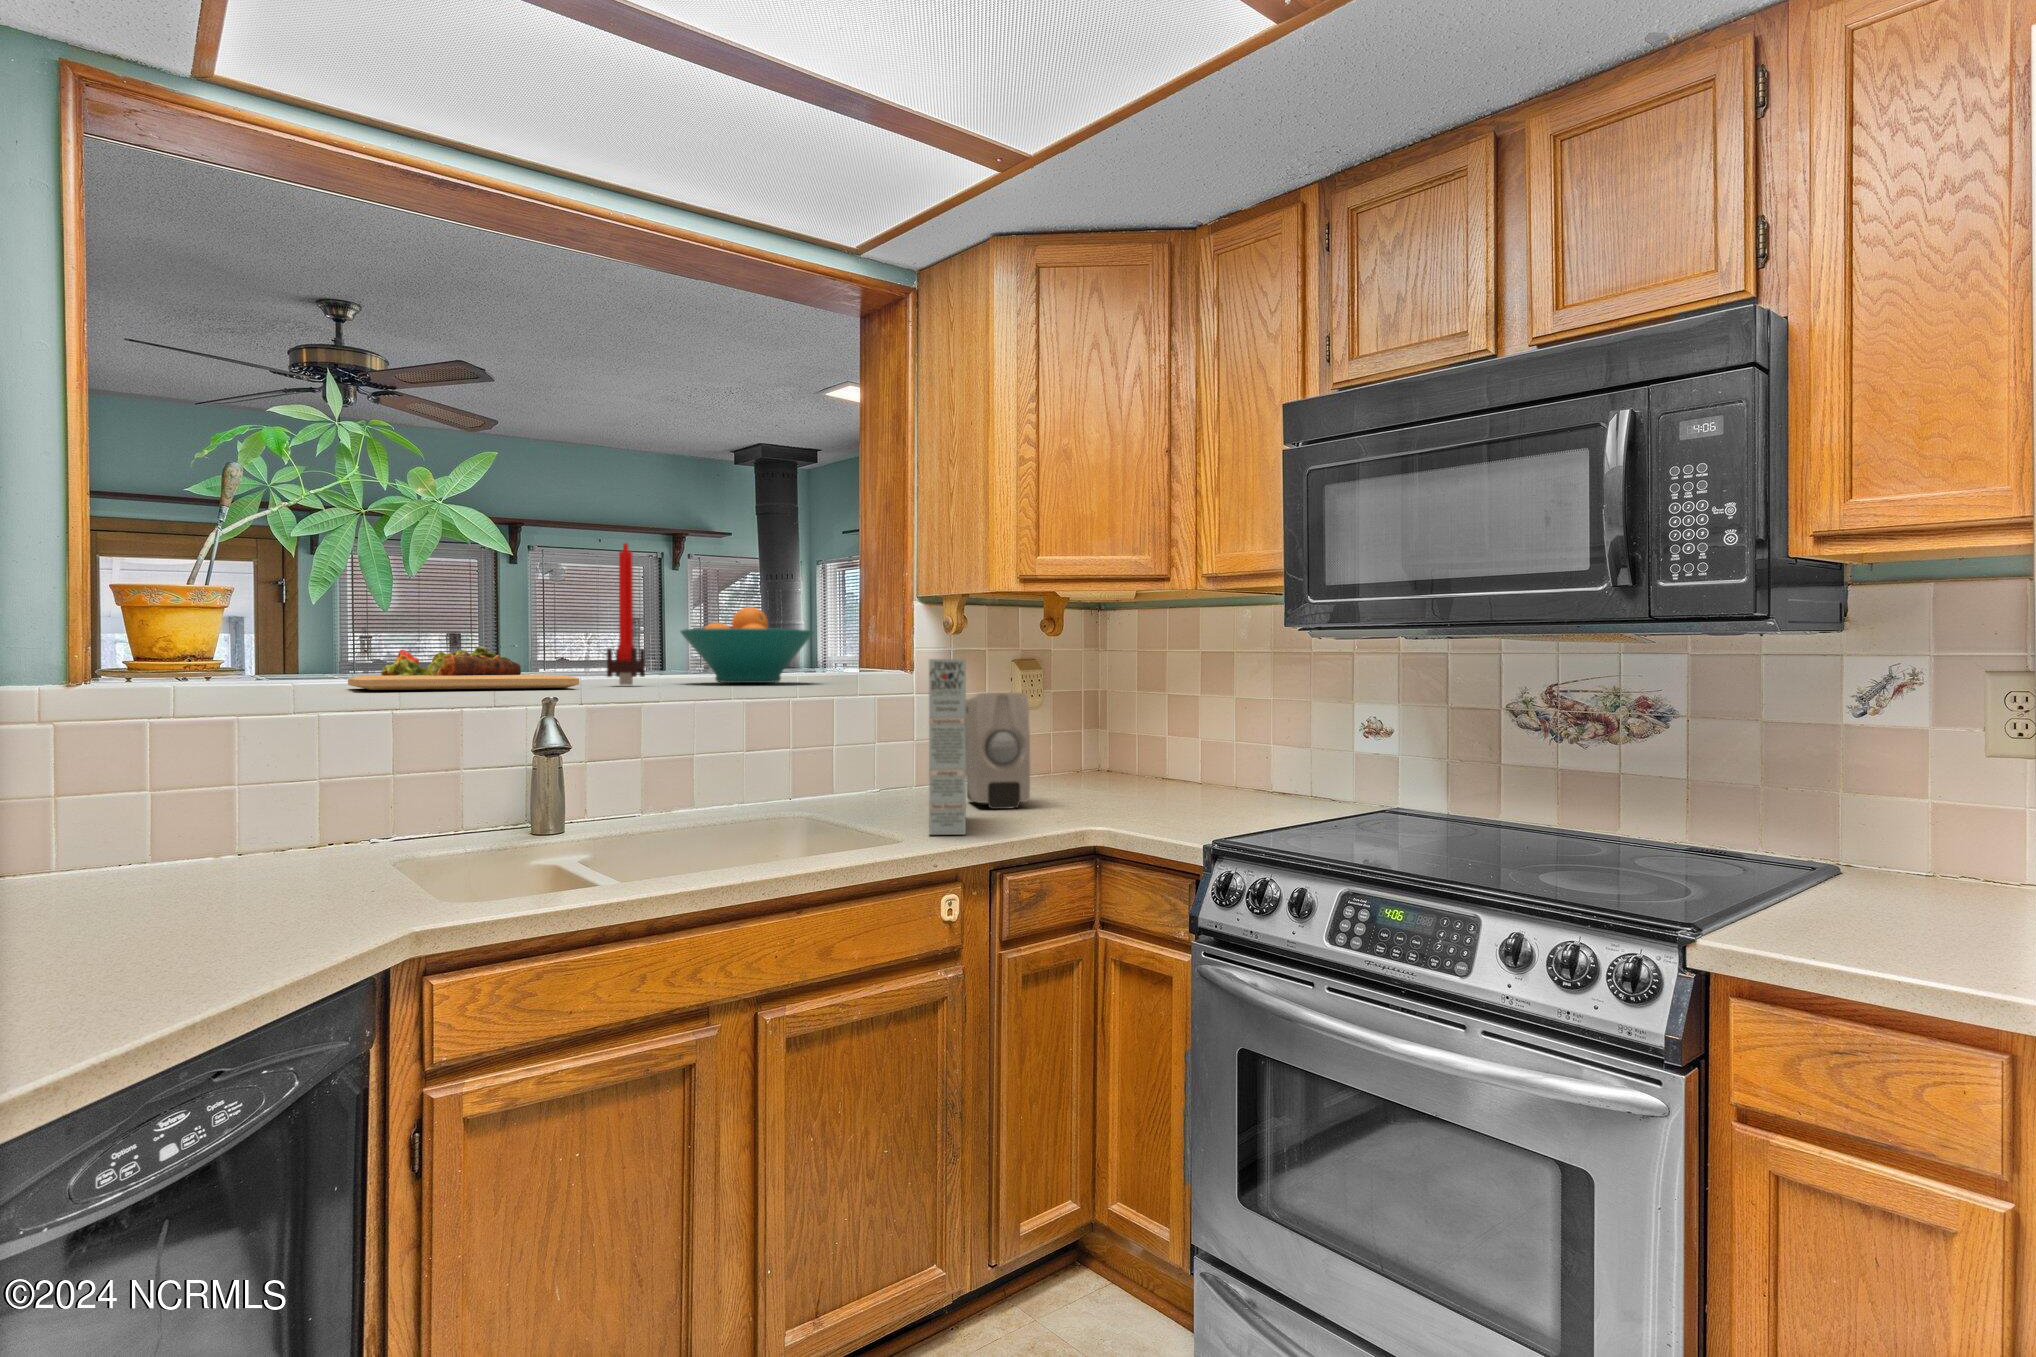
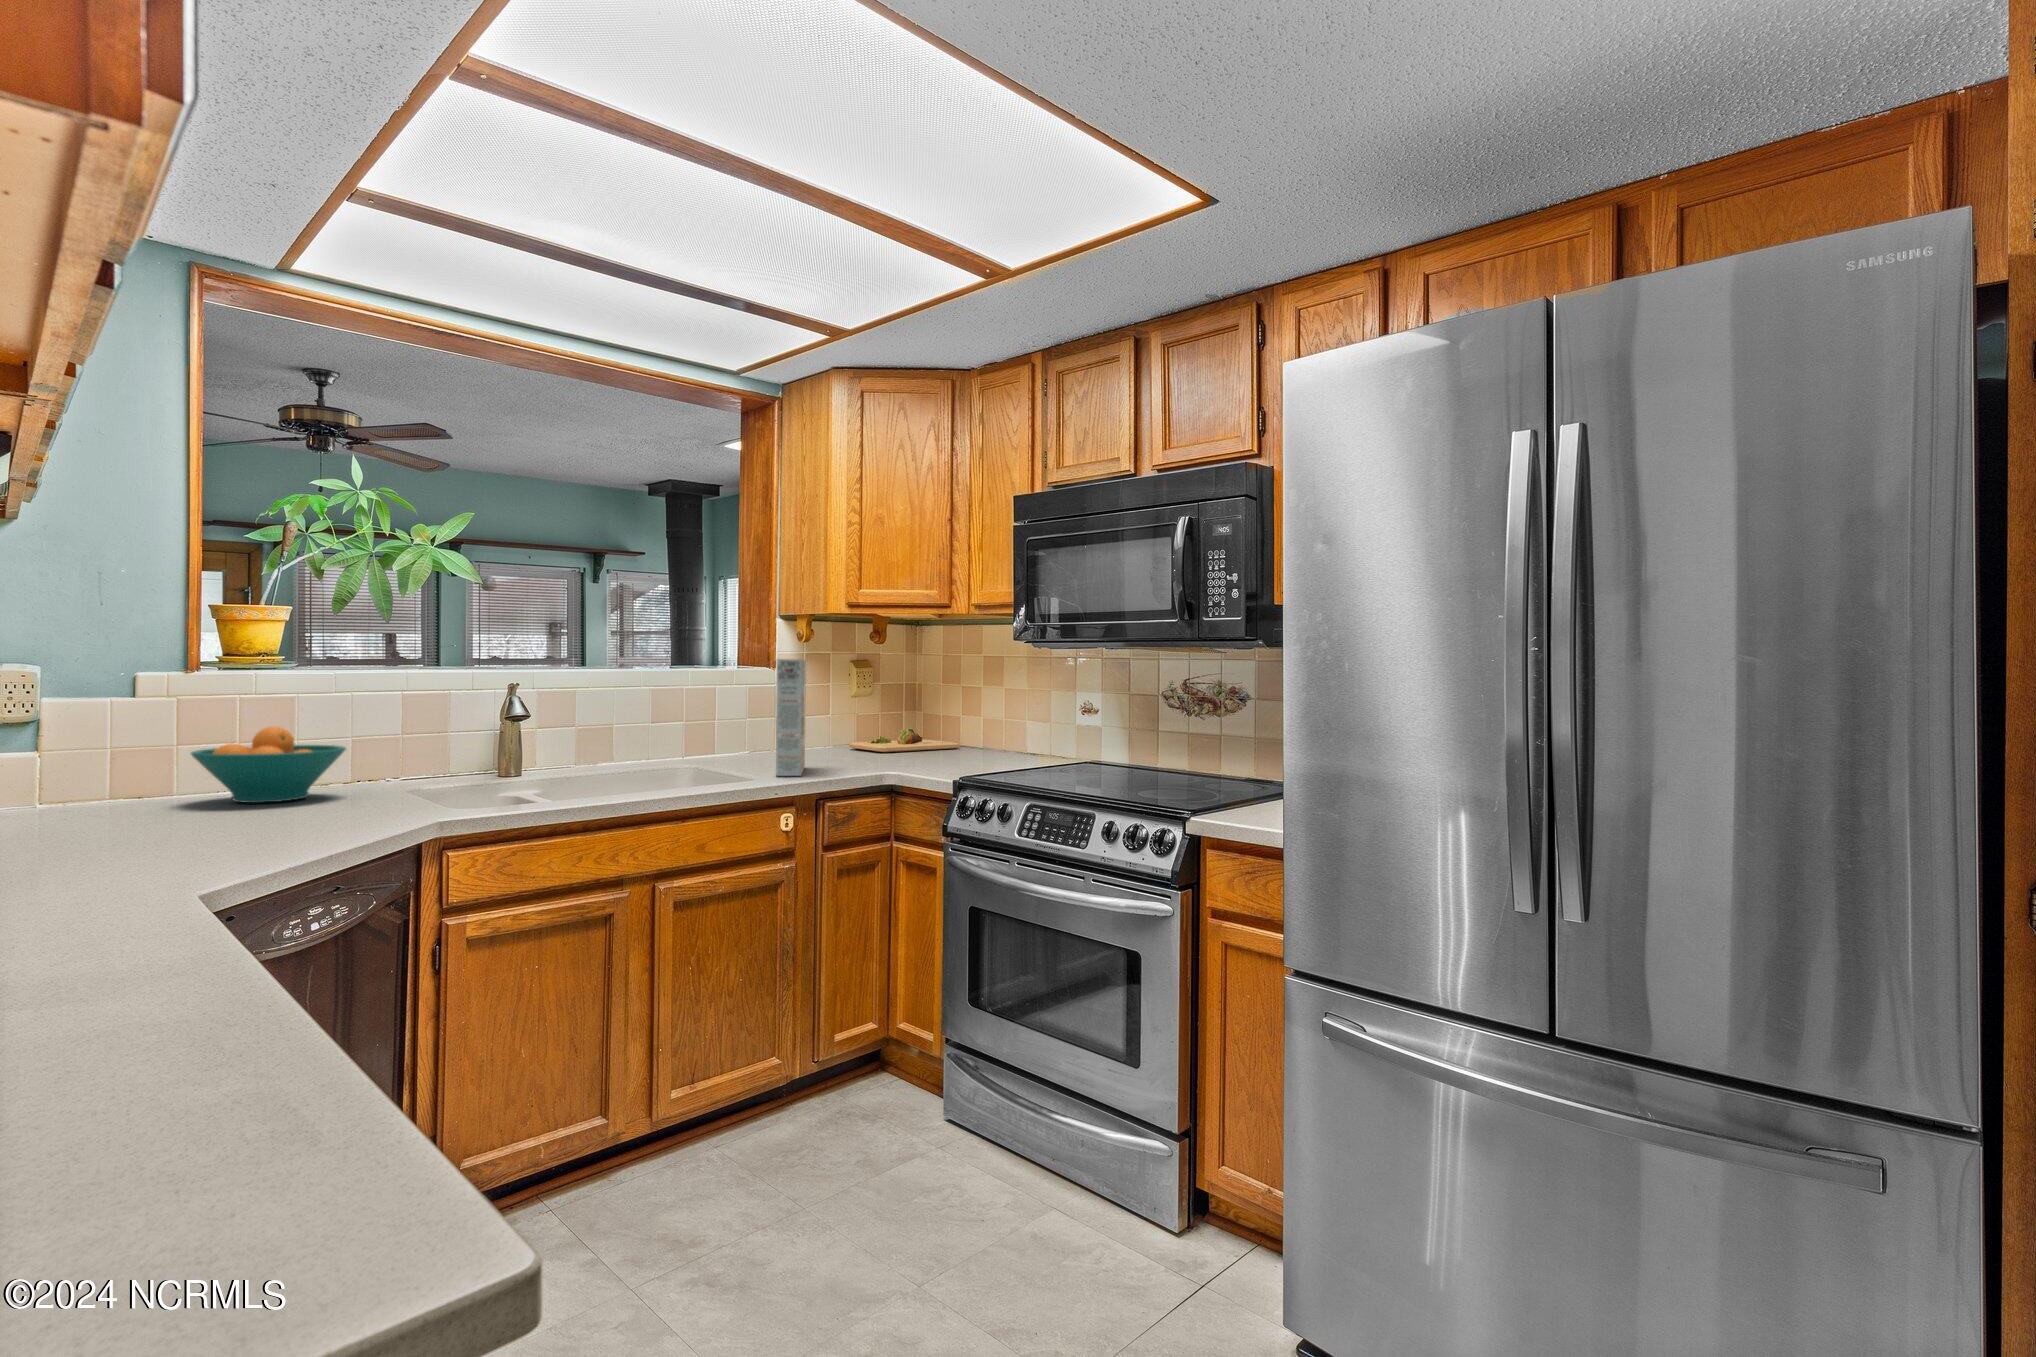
candle: present [607,543,645,685] -> none [551,576,579,675]
fruit bowl: present [681,607,814,683] -> present [191,727,346,803]
cutting board: present [348,646,579,690] -> present [849,728,960,752]
soap dispenser: present [966,693,1030,809] -> none [810,683,853,763]

